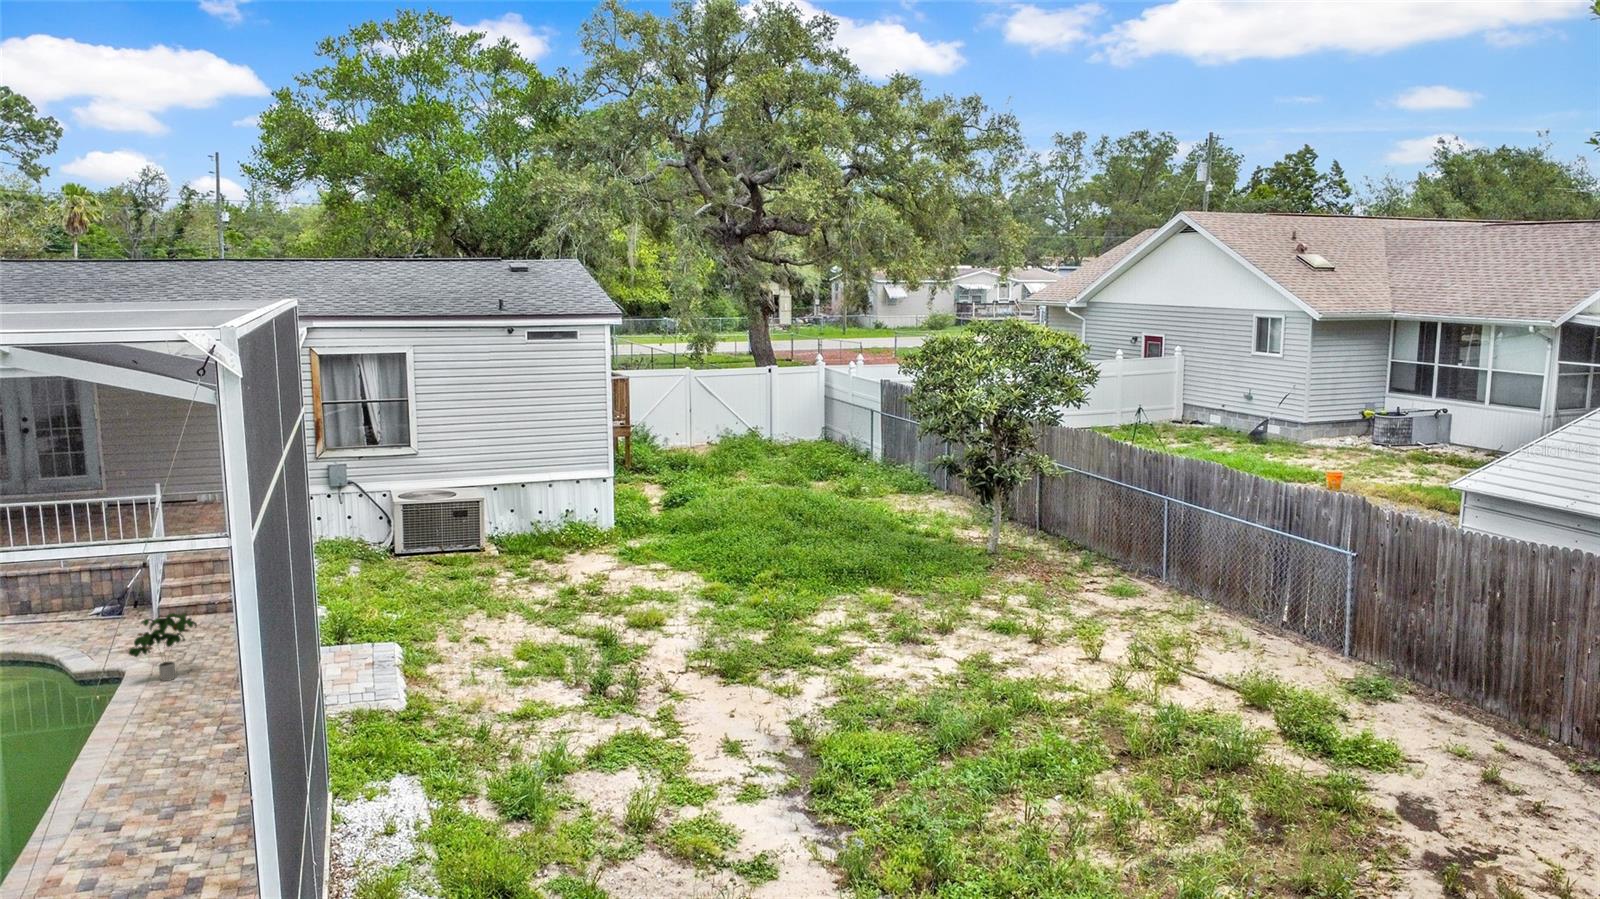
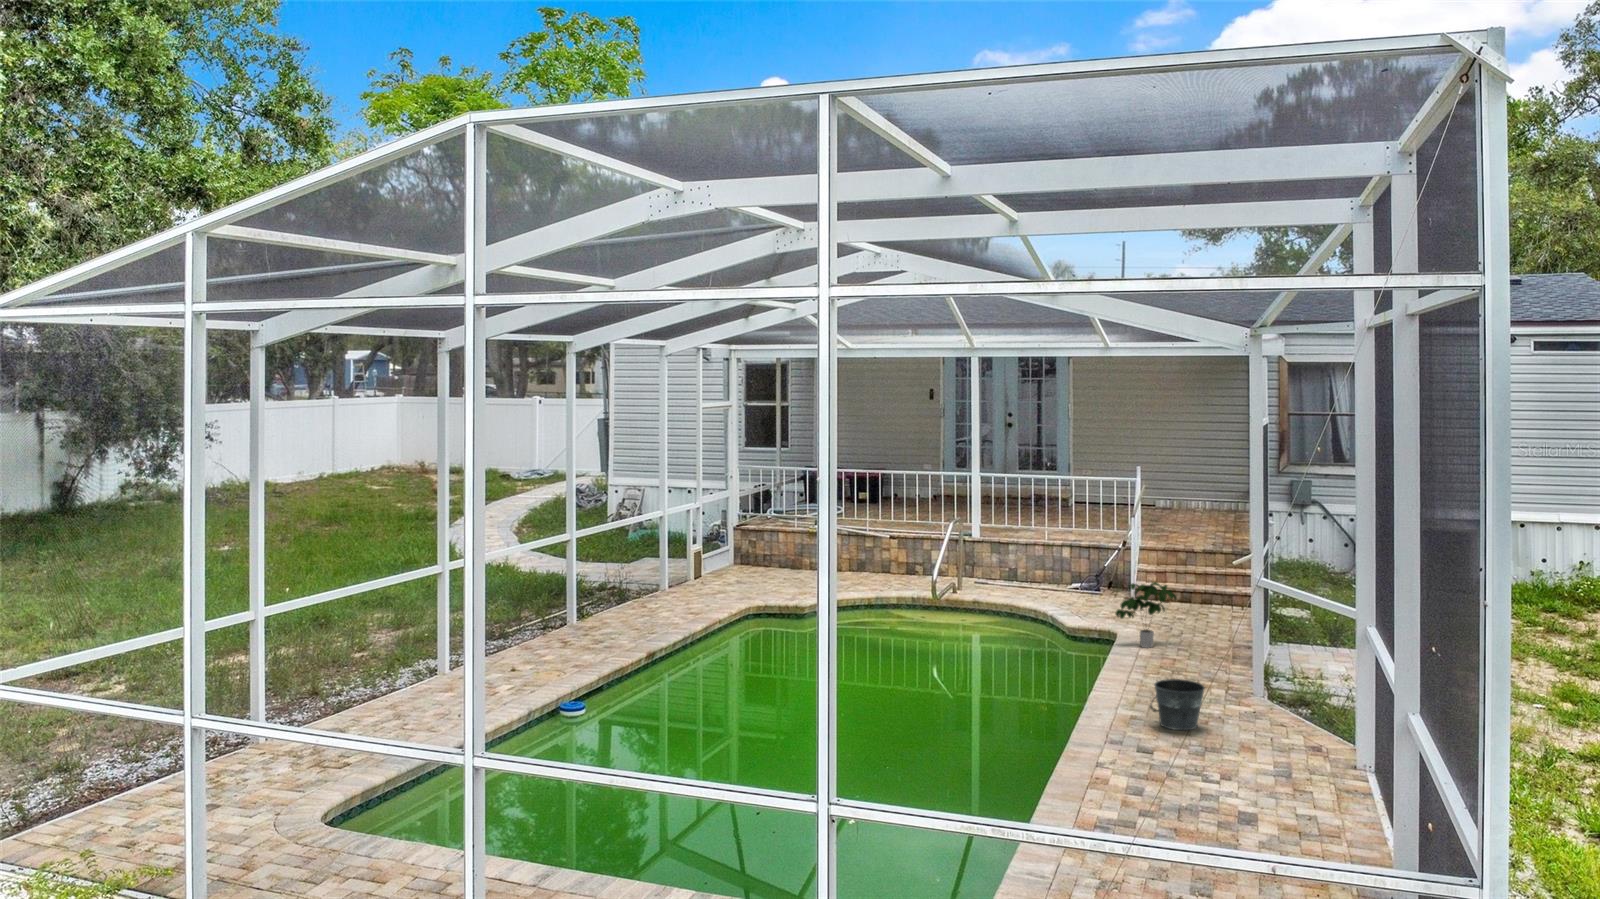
bucket: none [150,737,211,794] -> present [1150,679,1205,730]

